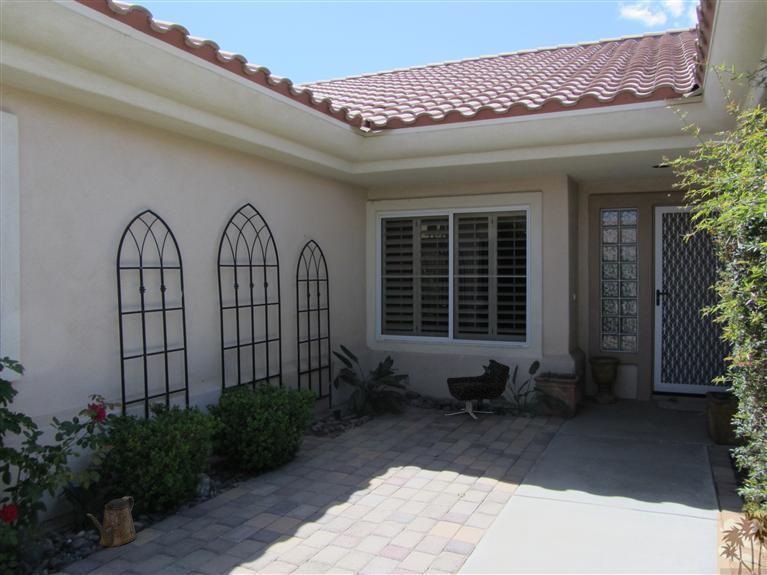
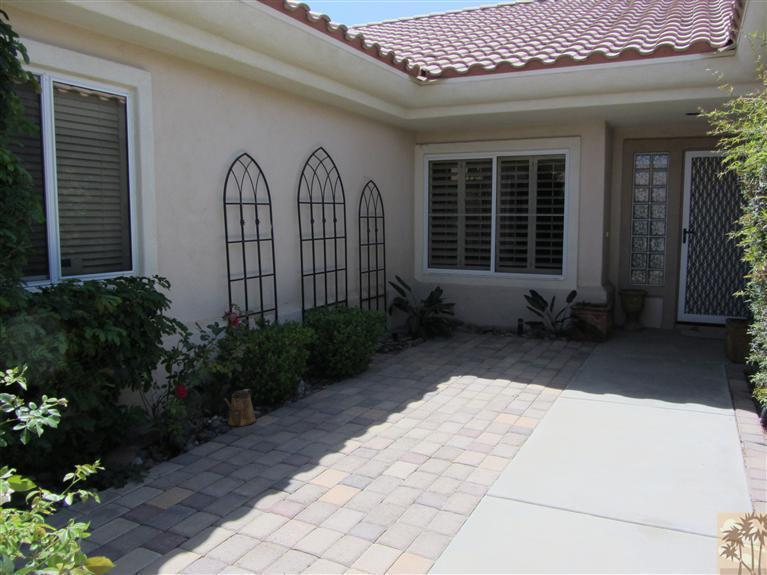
lounge chair: present [445,361,510,419] -> none [488,291,547,341]

